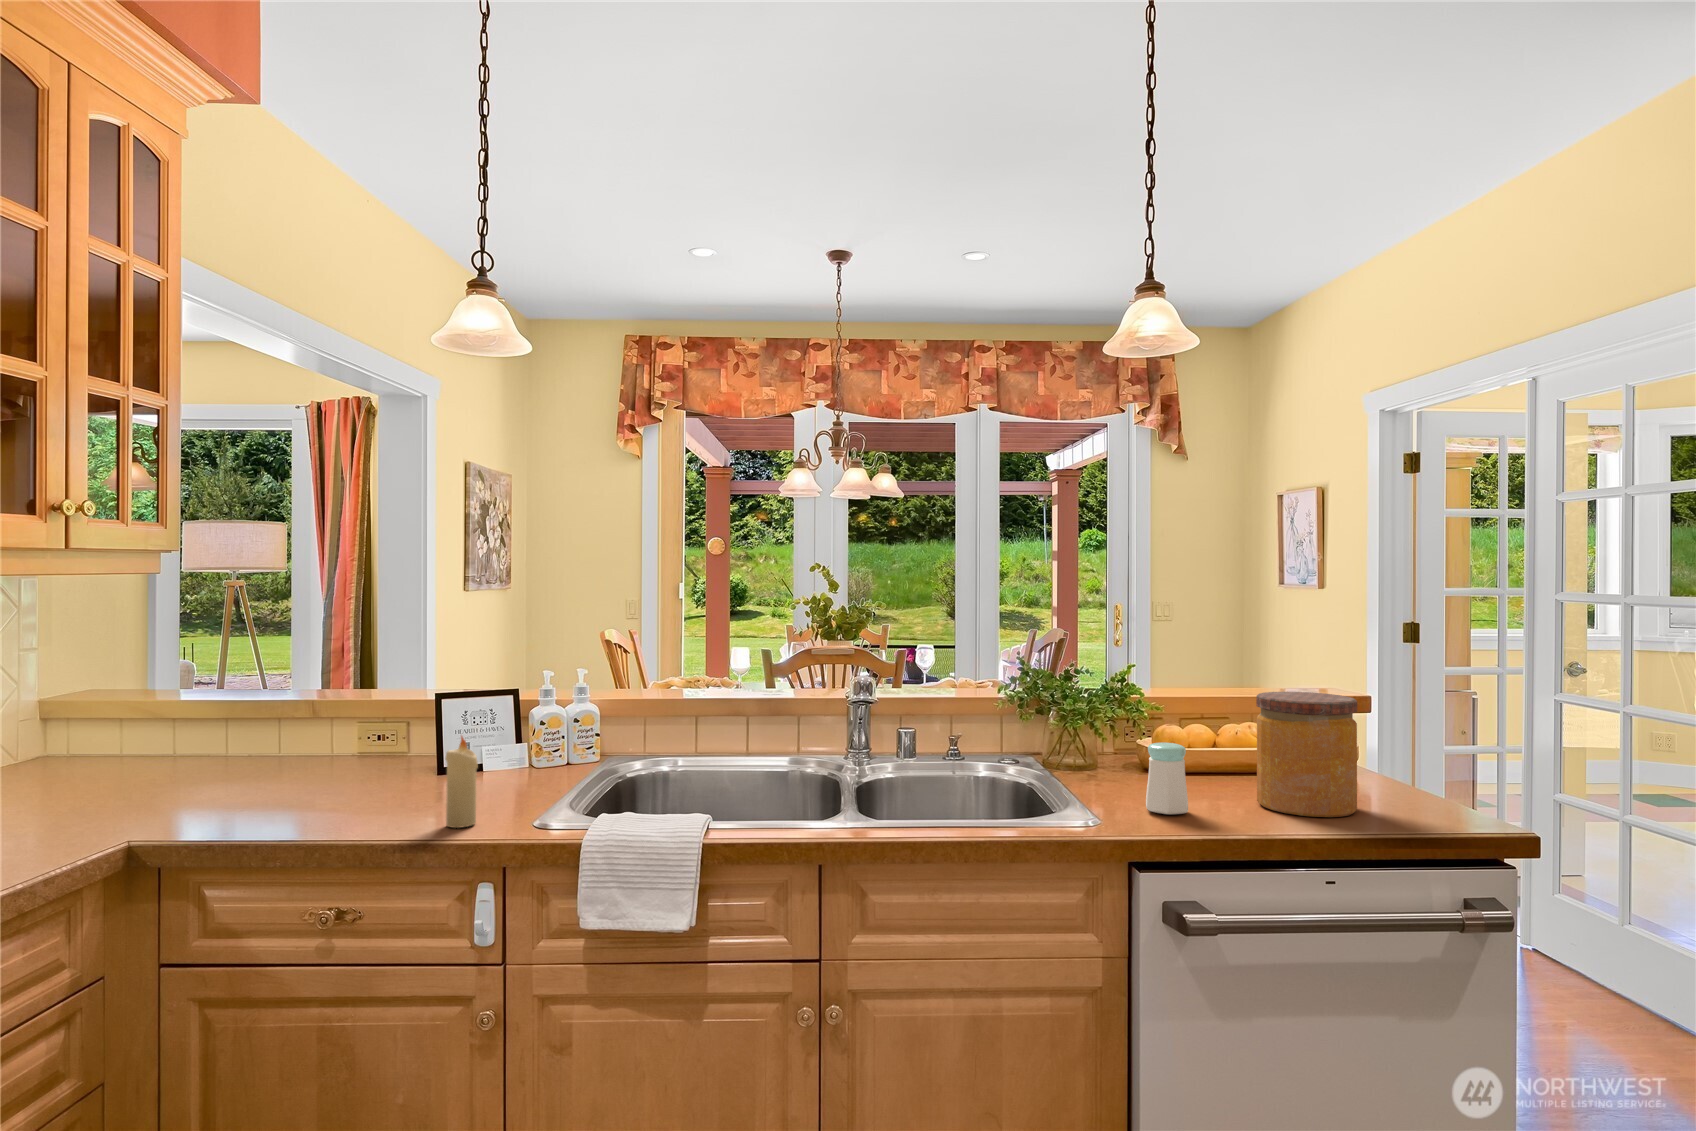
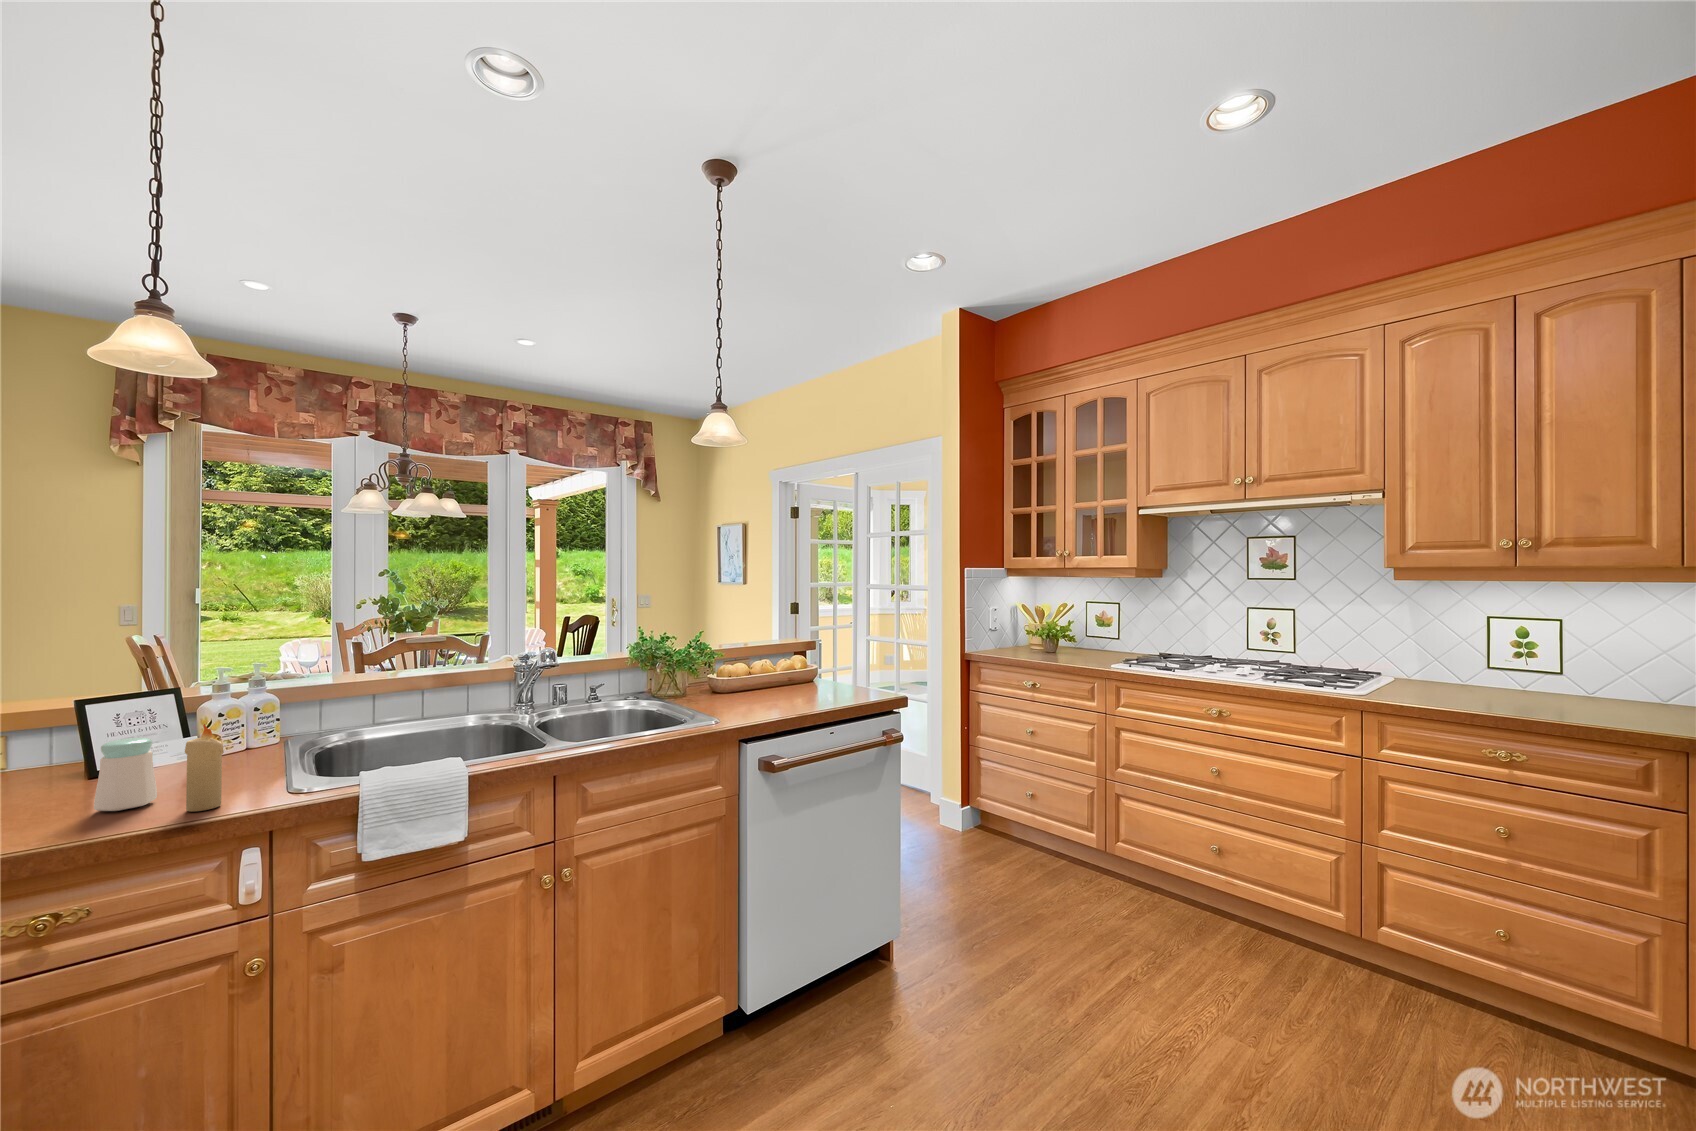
jar: present [1256,692,1357,817] -> none [787,638,837,703]
salt shaker: present [1146,743,1188,815] -> present [94,738,157,811]

